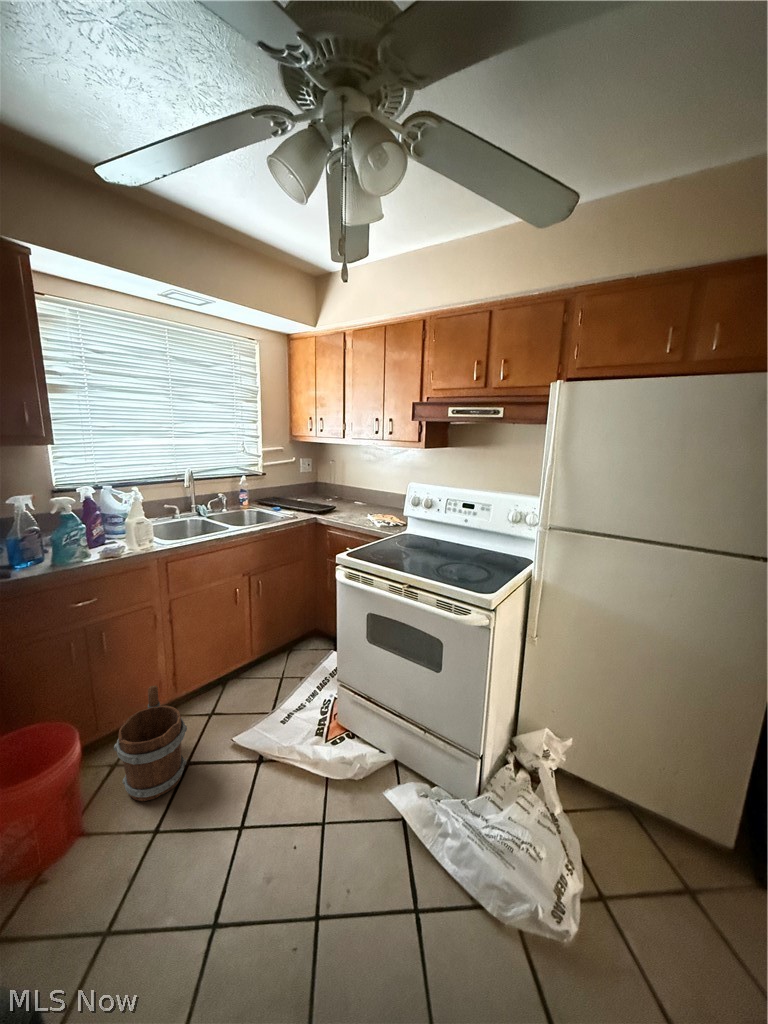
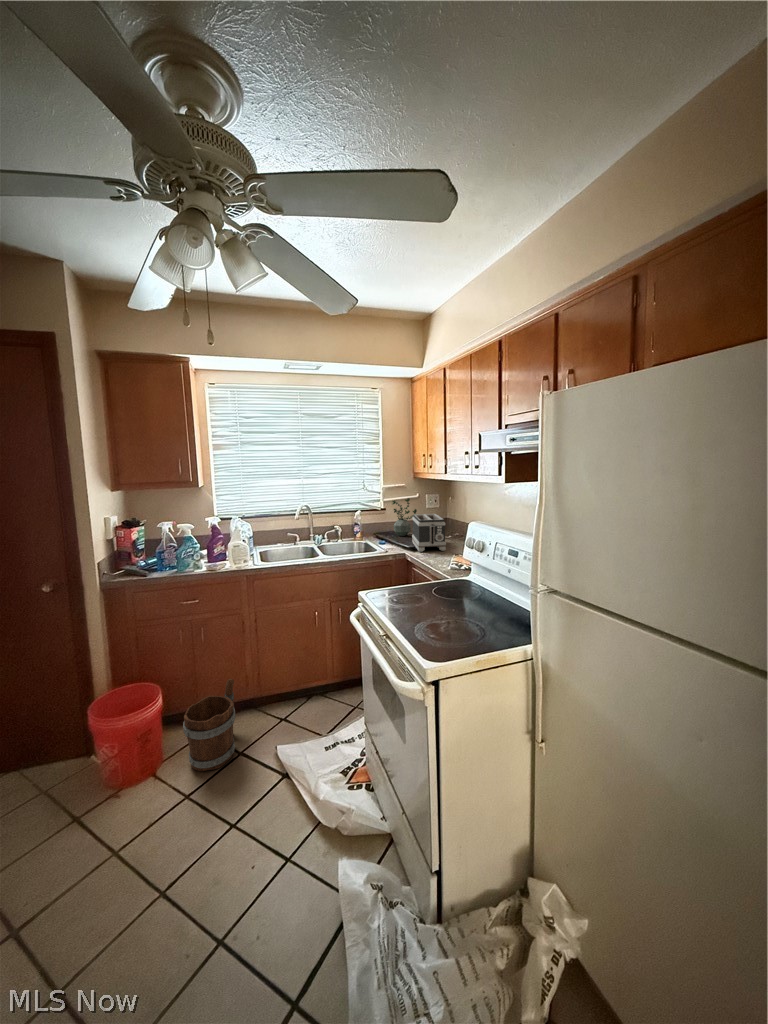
potted plant: none [278,462,305,503] -> present [393,498,417,536]
toaster: none [309,478,354,516] -> present [412,514,446,552]

